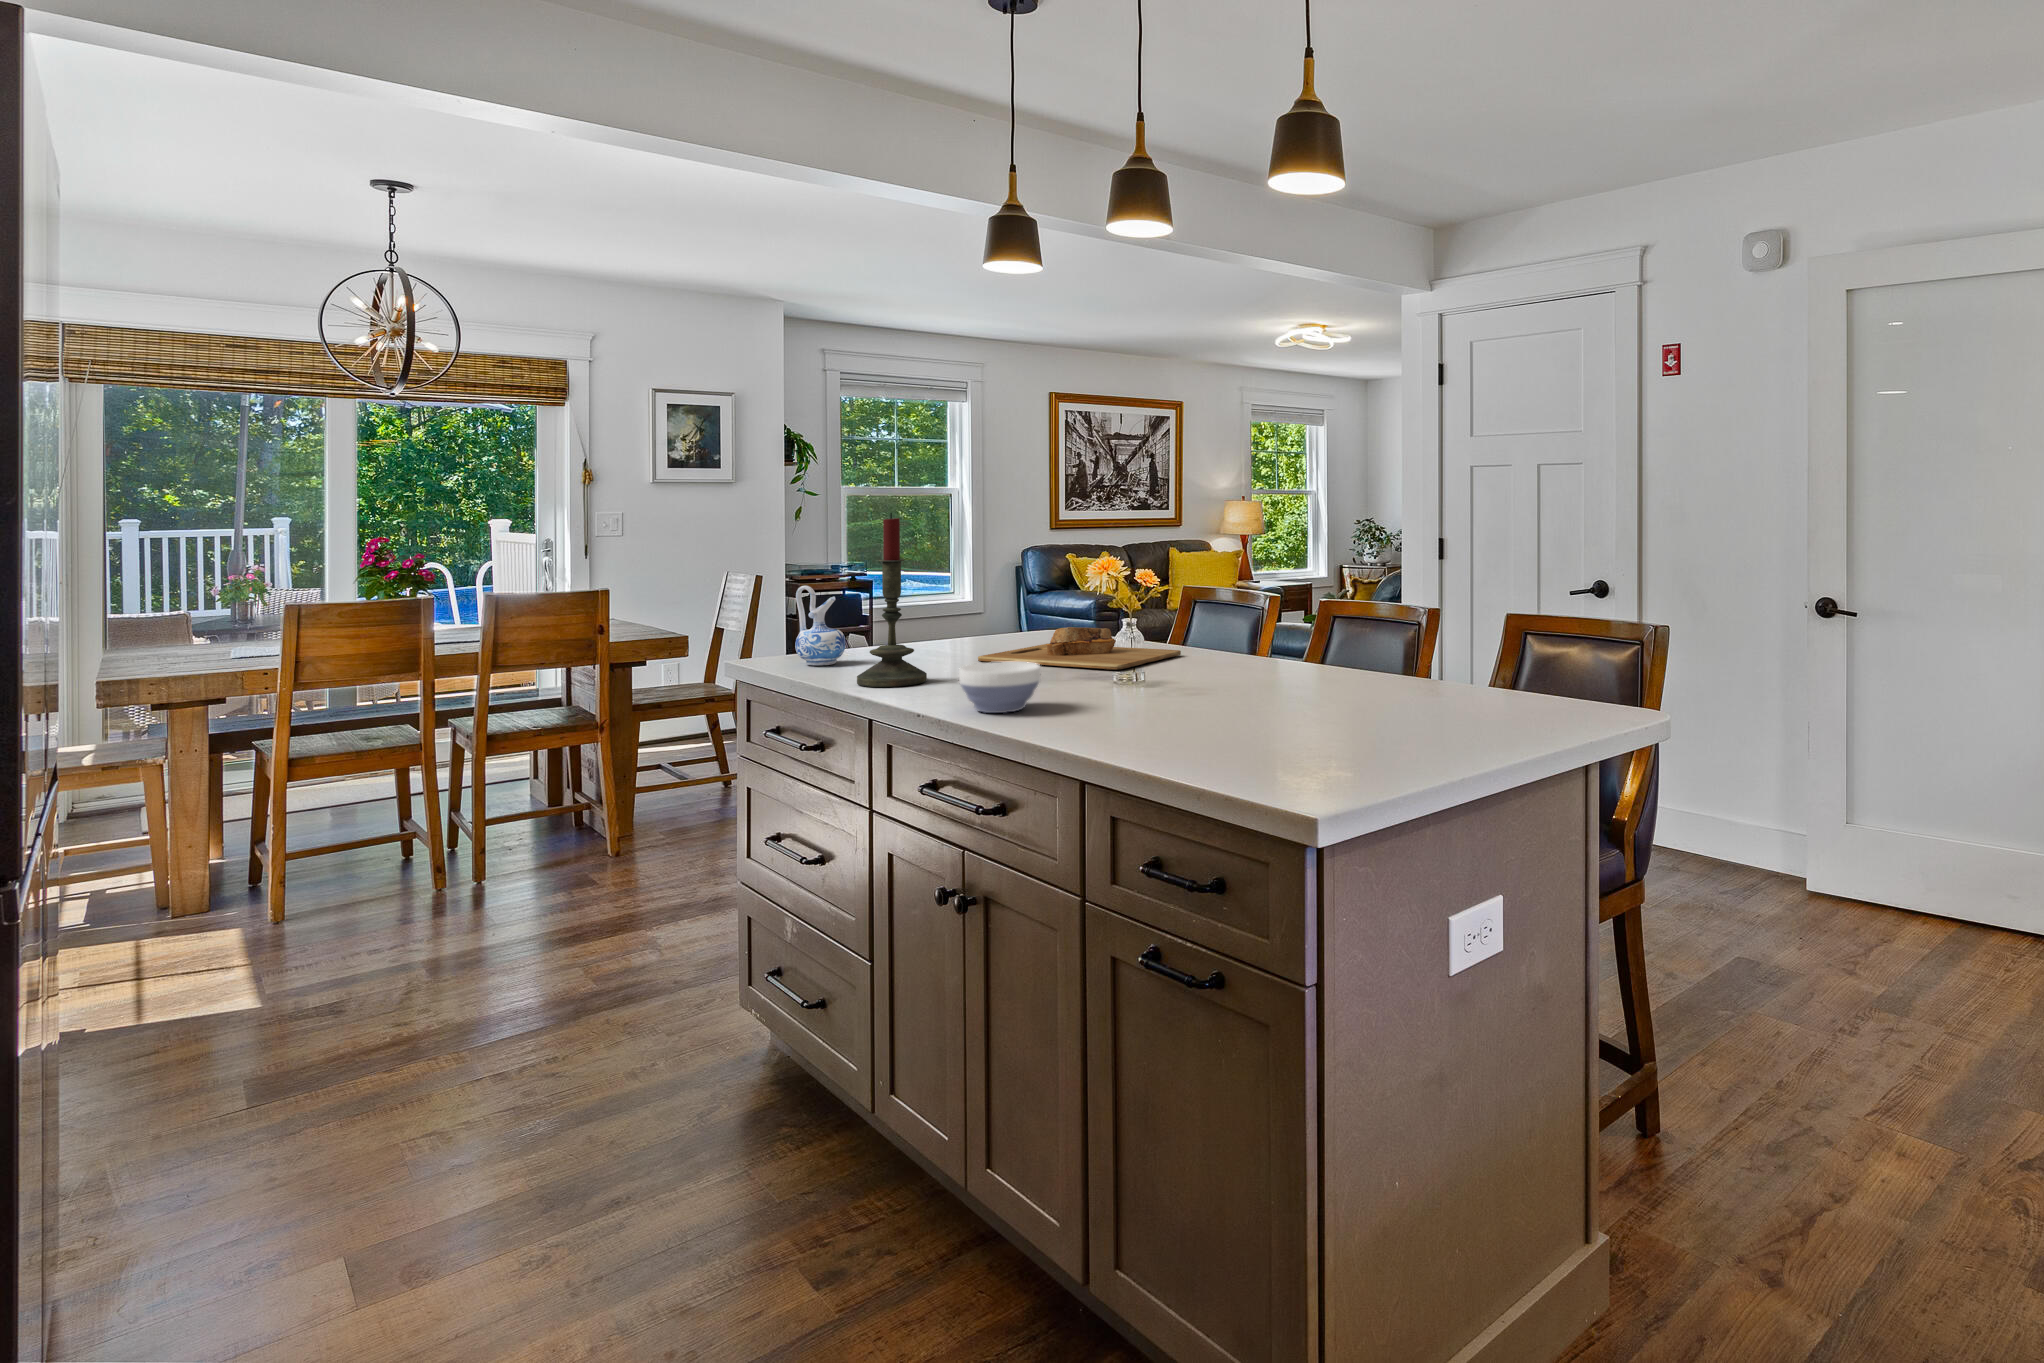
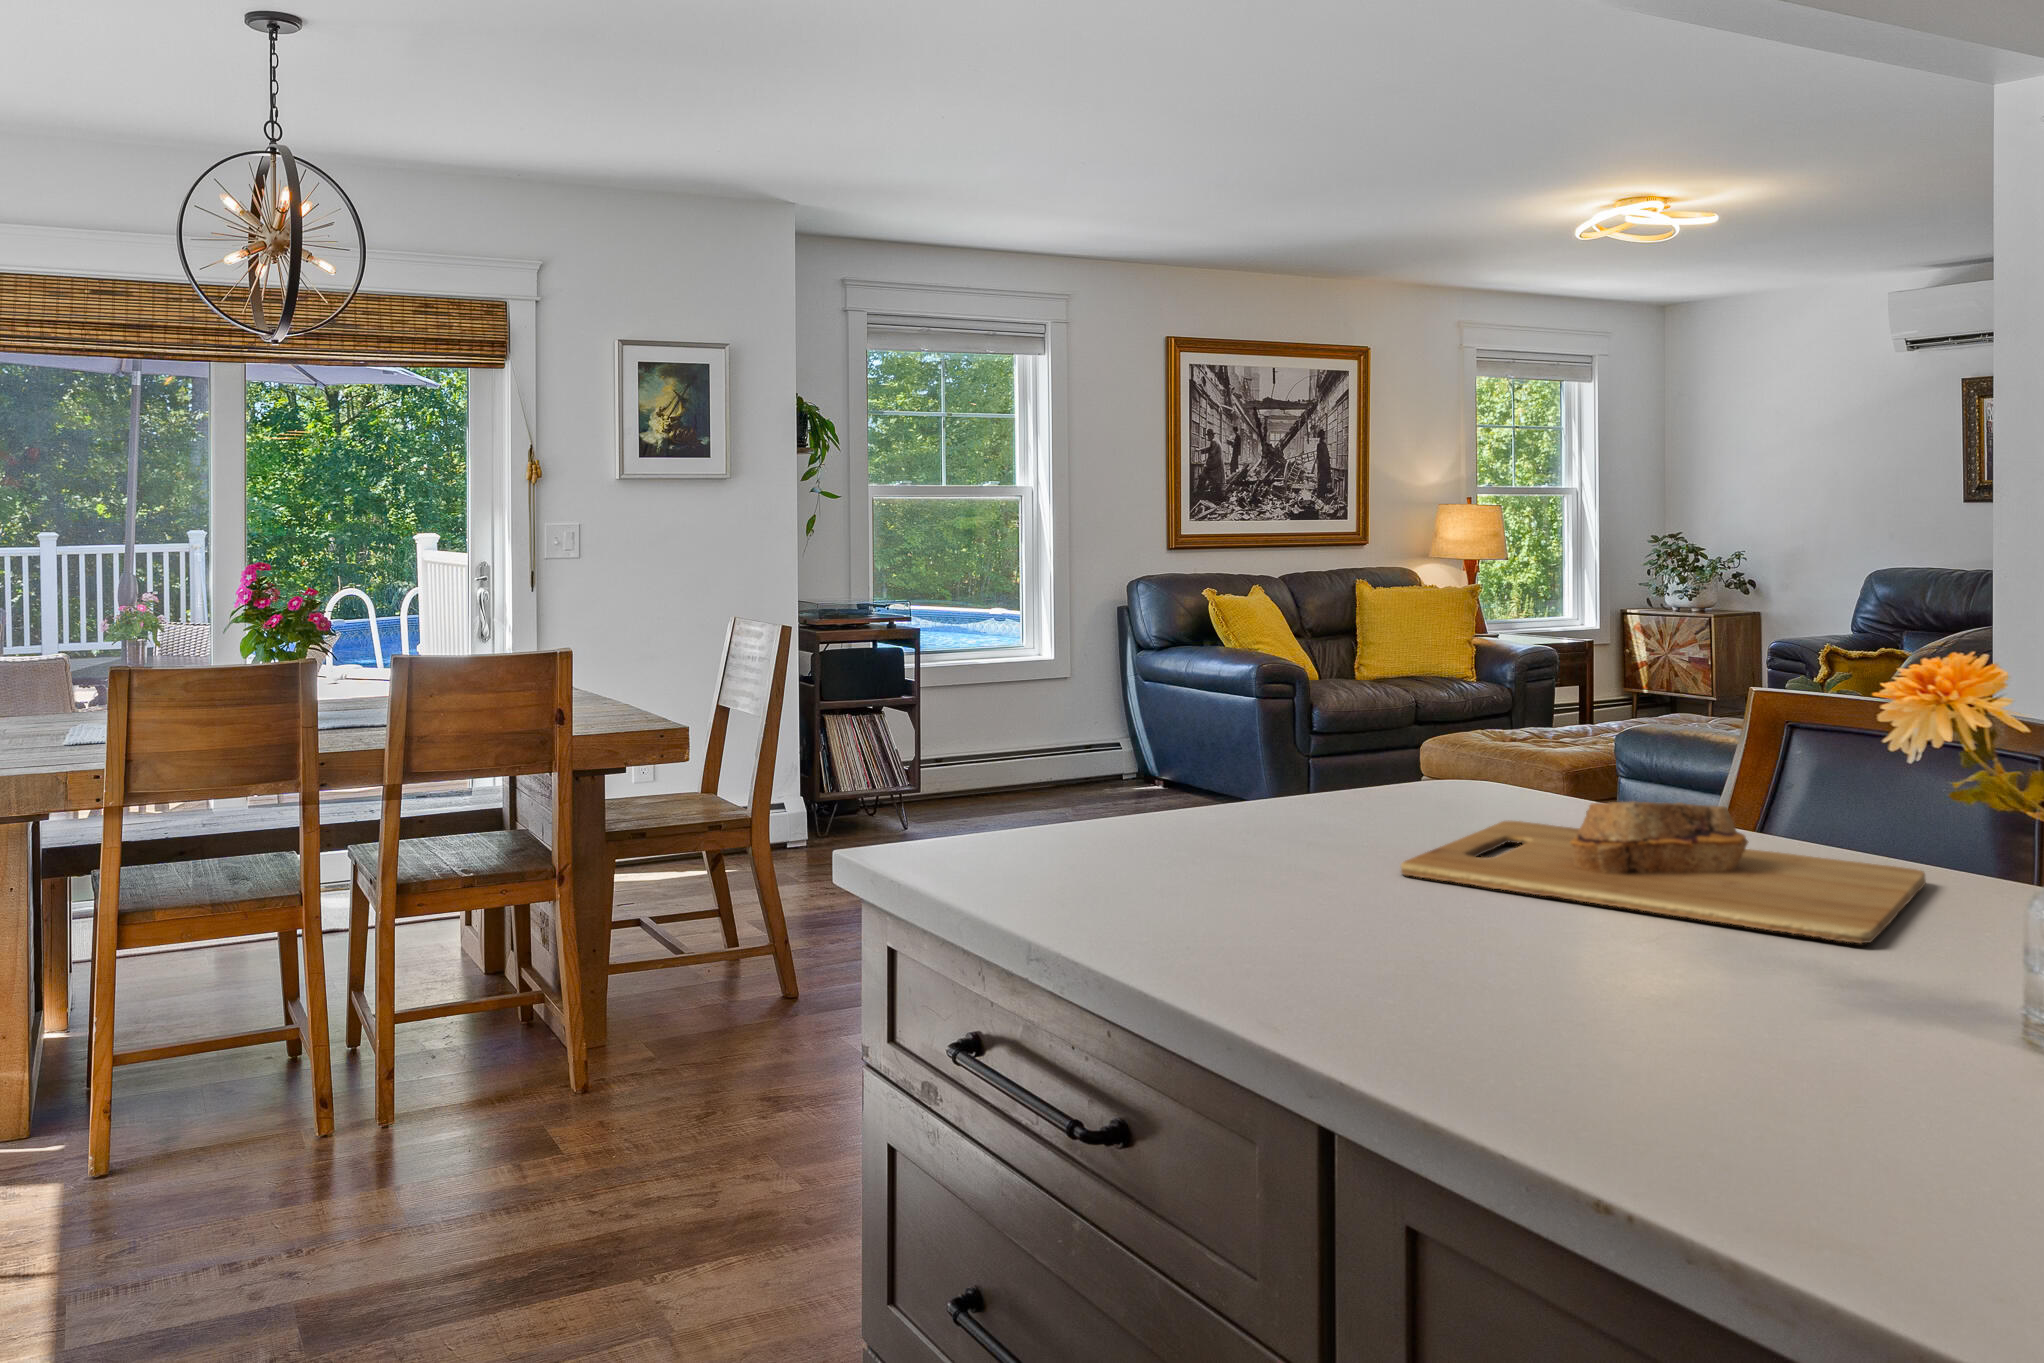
candle: present [857,513,927,687] -> none [1193,512,1372,983]
ceramic pitcher: present [795,586,845,665] -> none [981,682,1089,869]
bowl: present [959,662,1041,713] -> none [1670,984,1988,1197]

